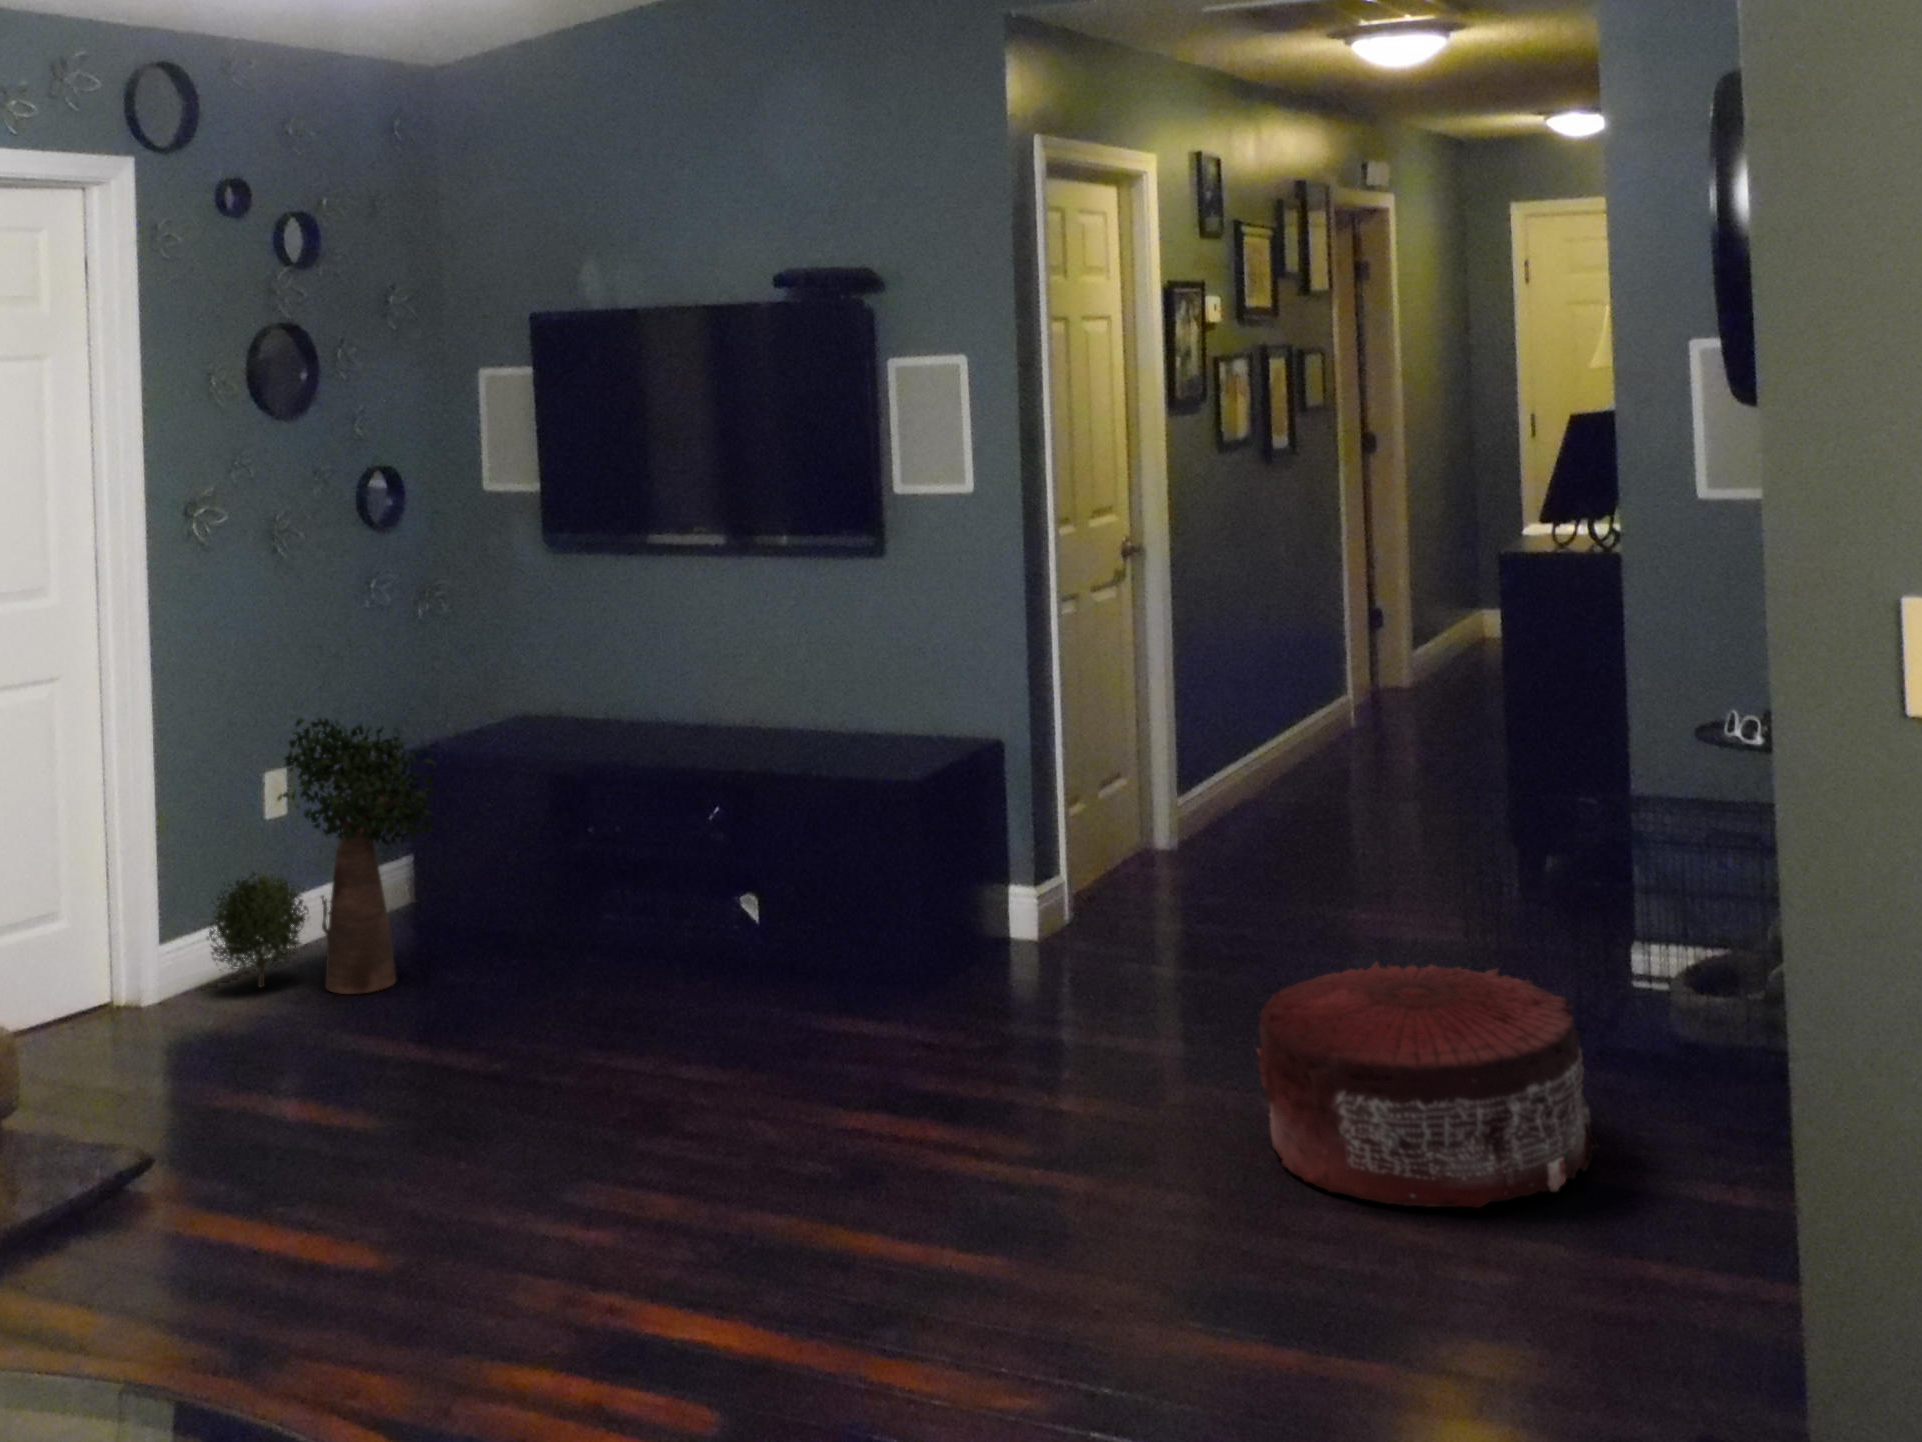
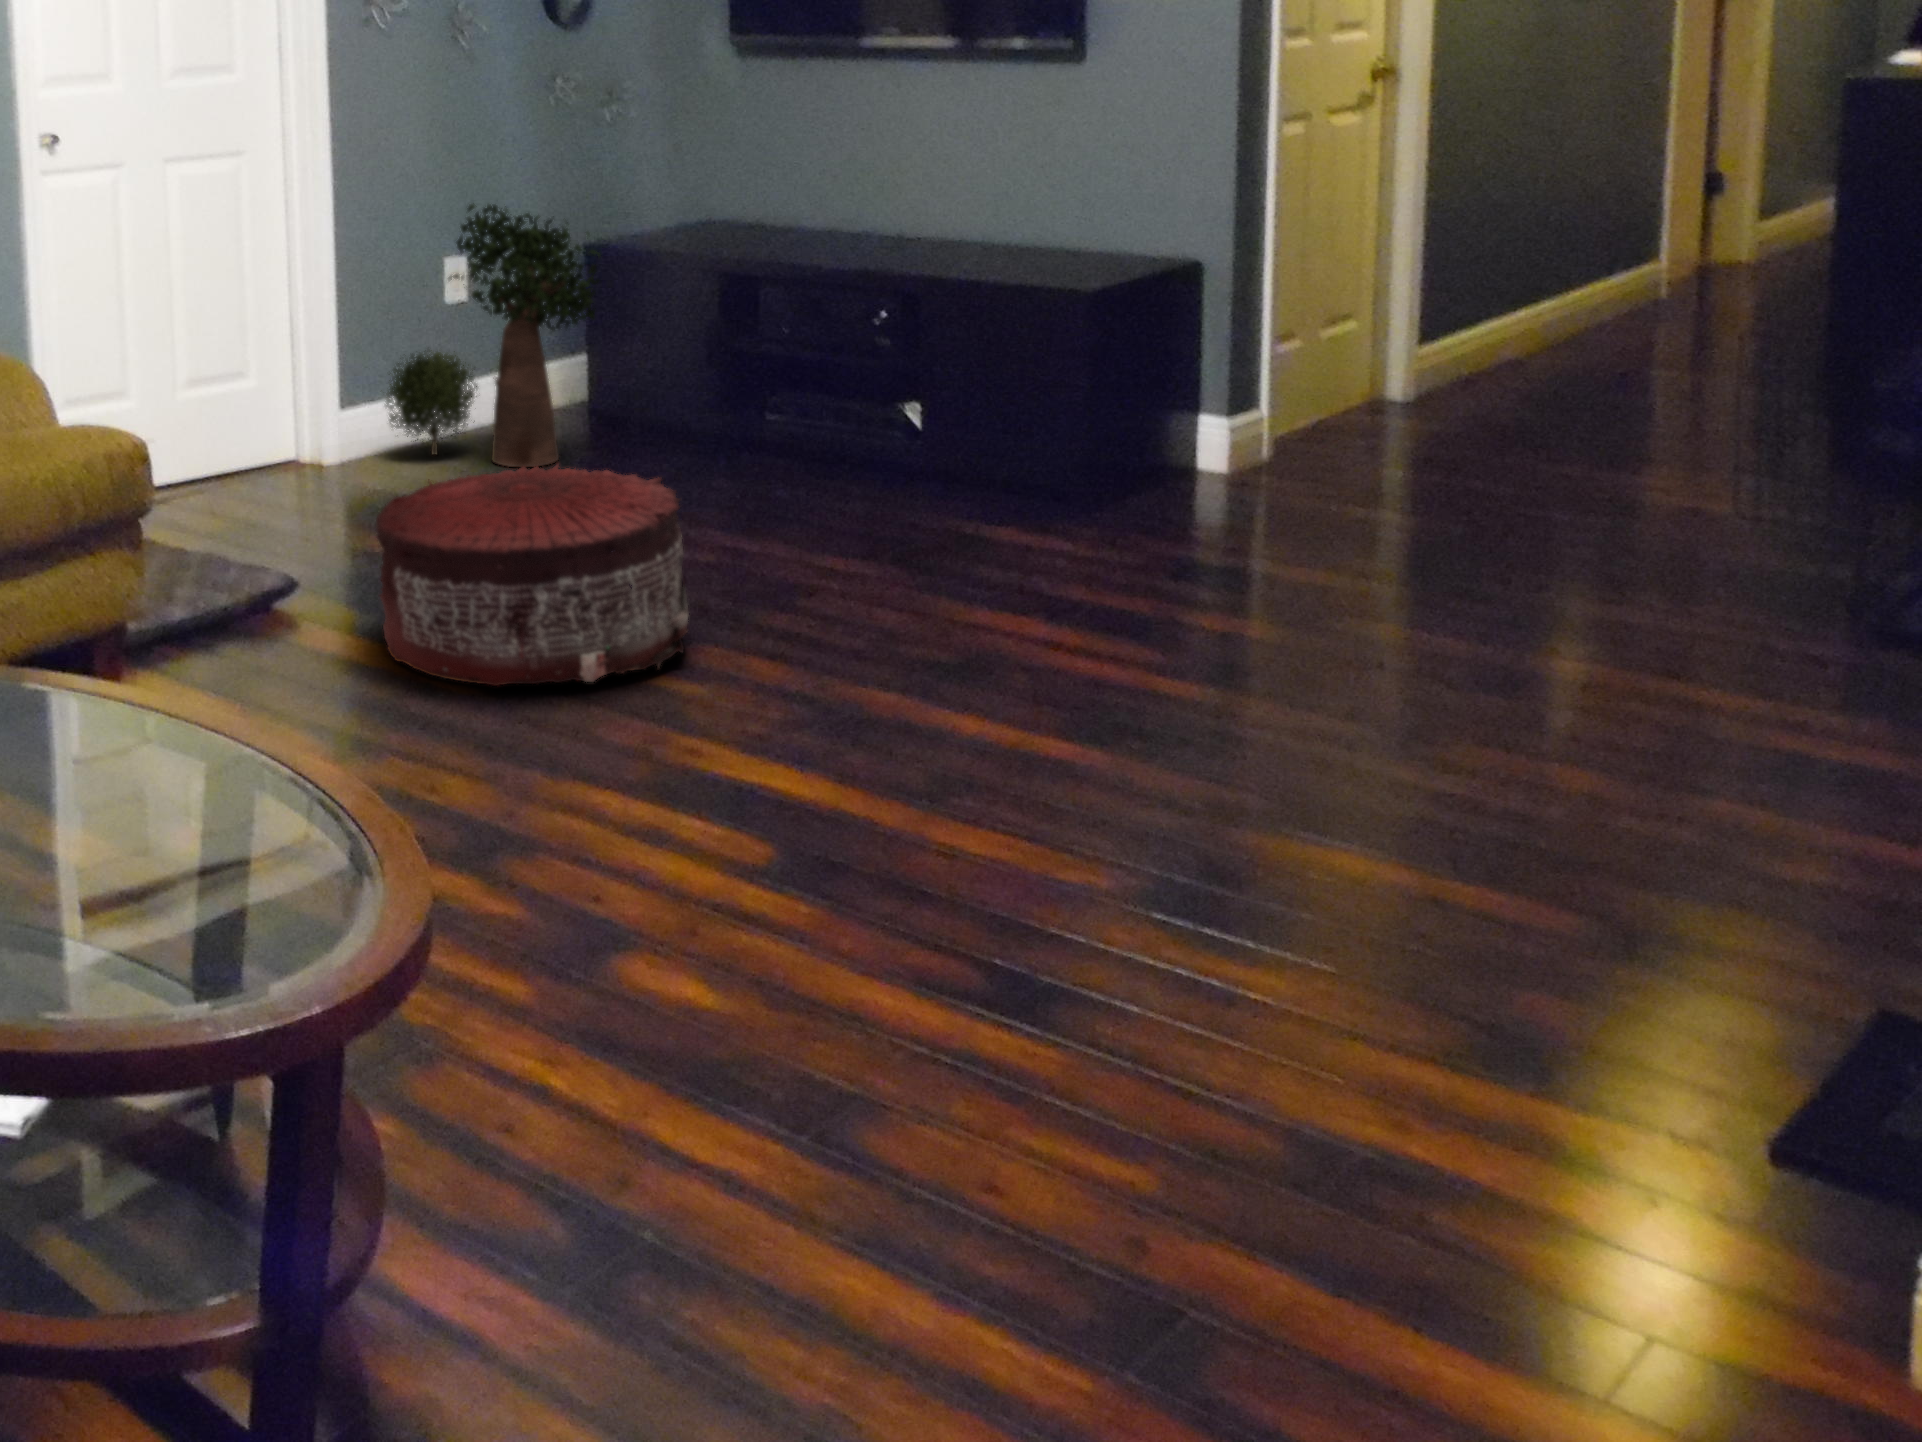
pouf: present [1256,962,1599,1208] -> present [376,465,689,686]

